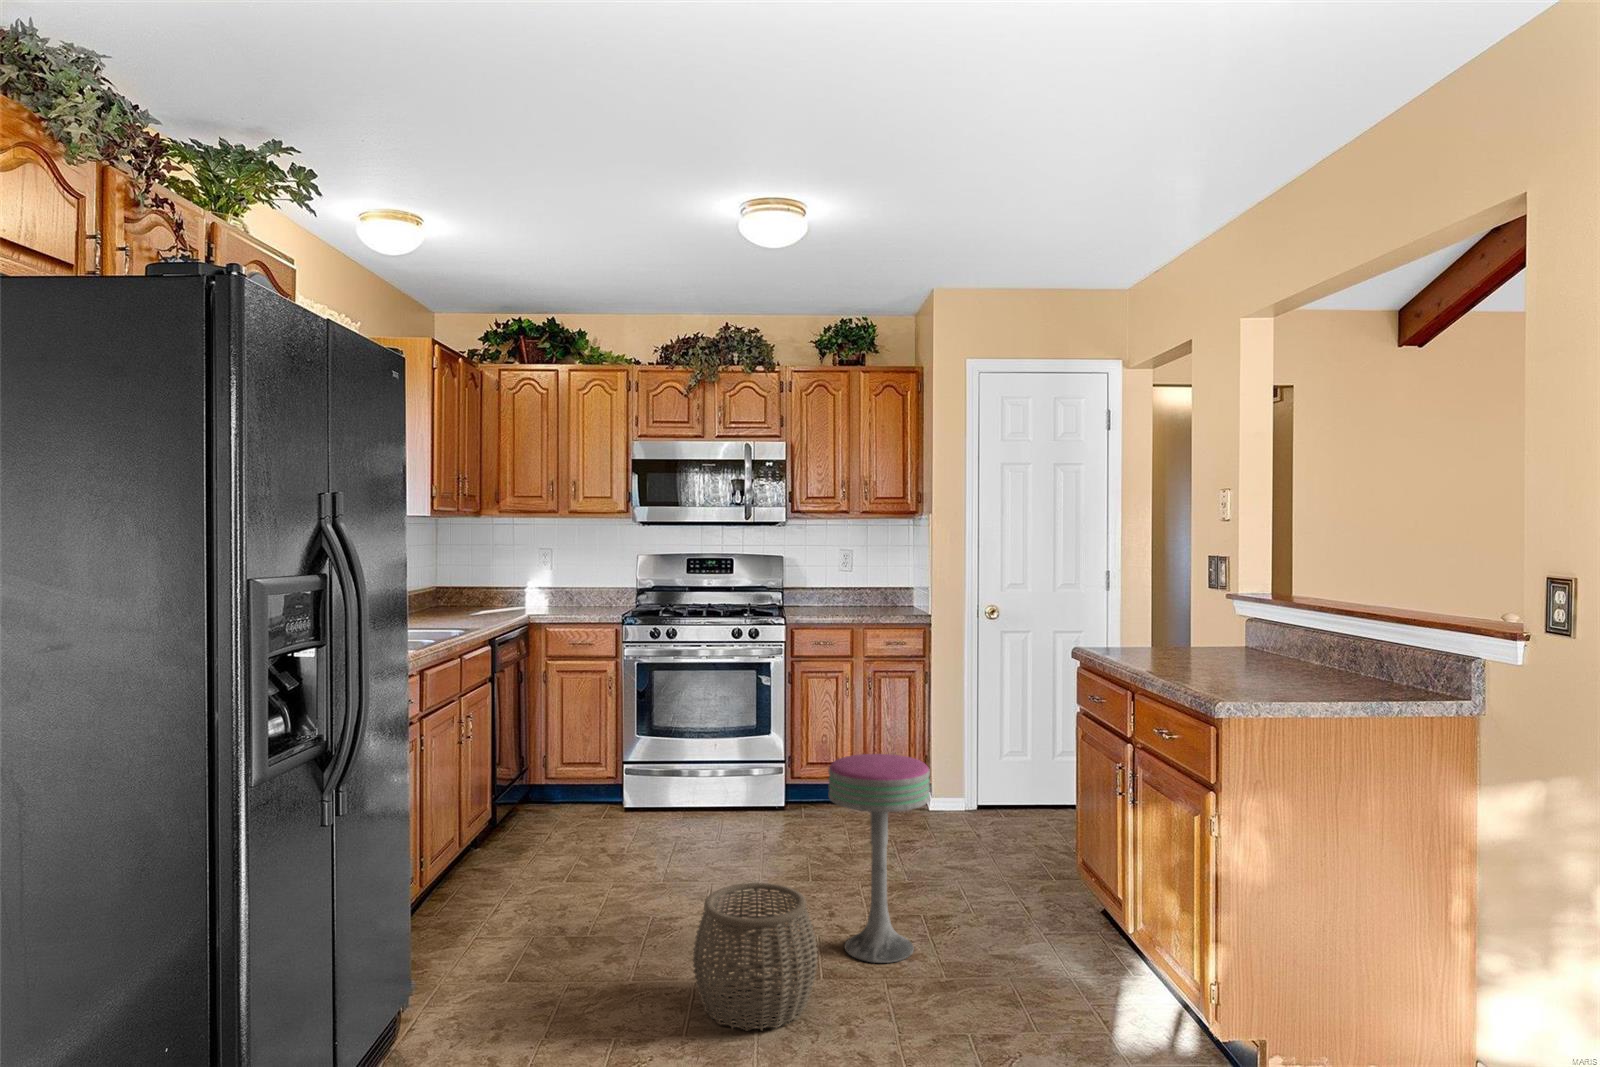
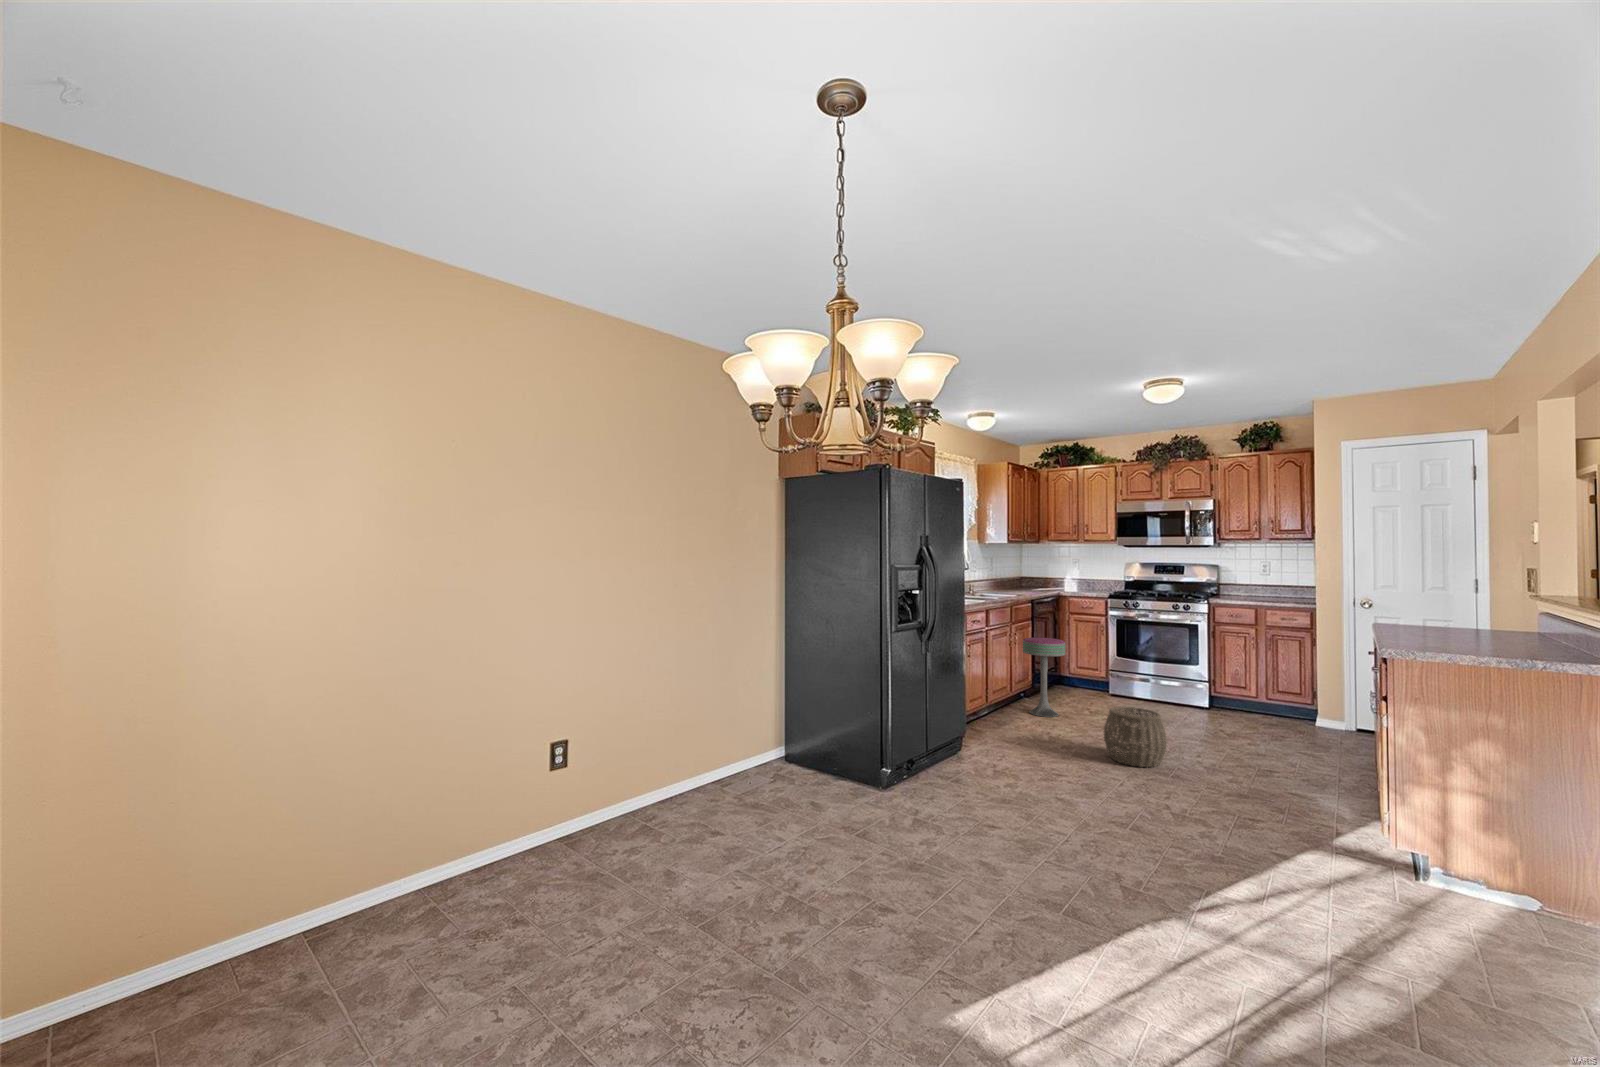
bar stool: present [828,754,930,963] -> present [1023,637,1066,717]

